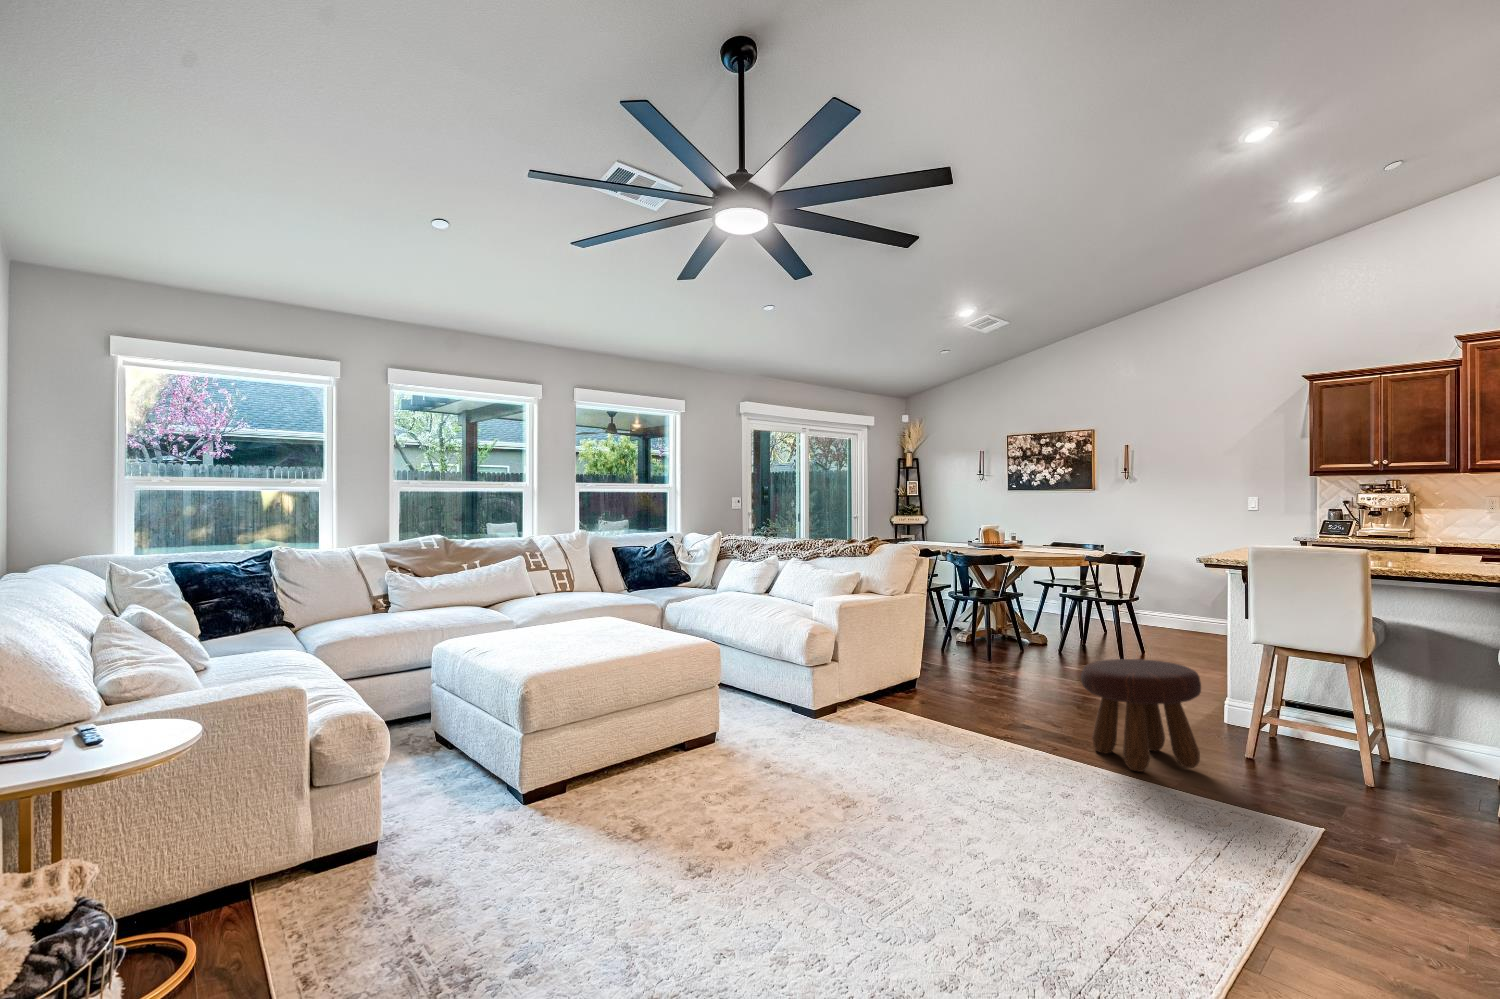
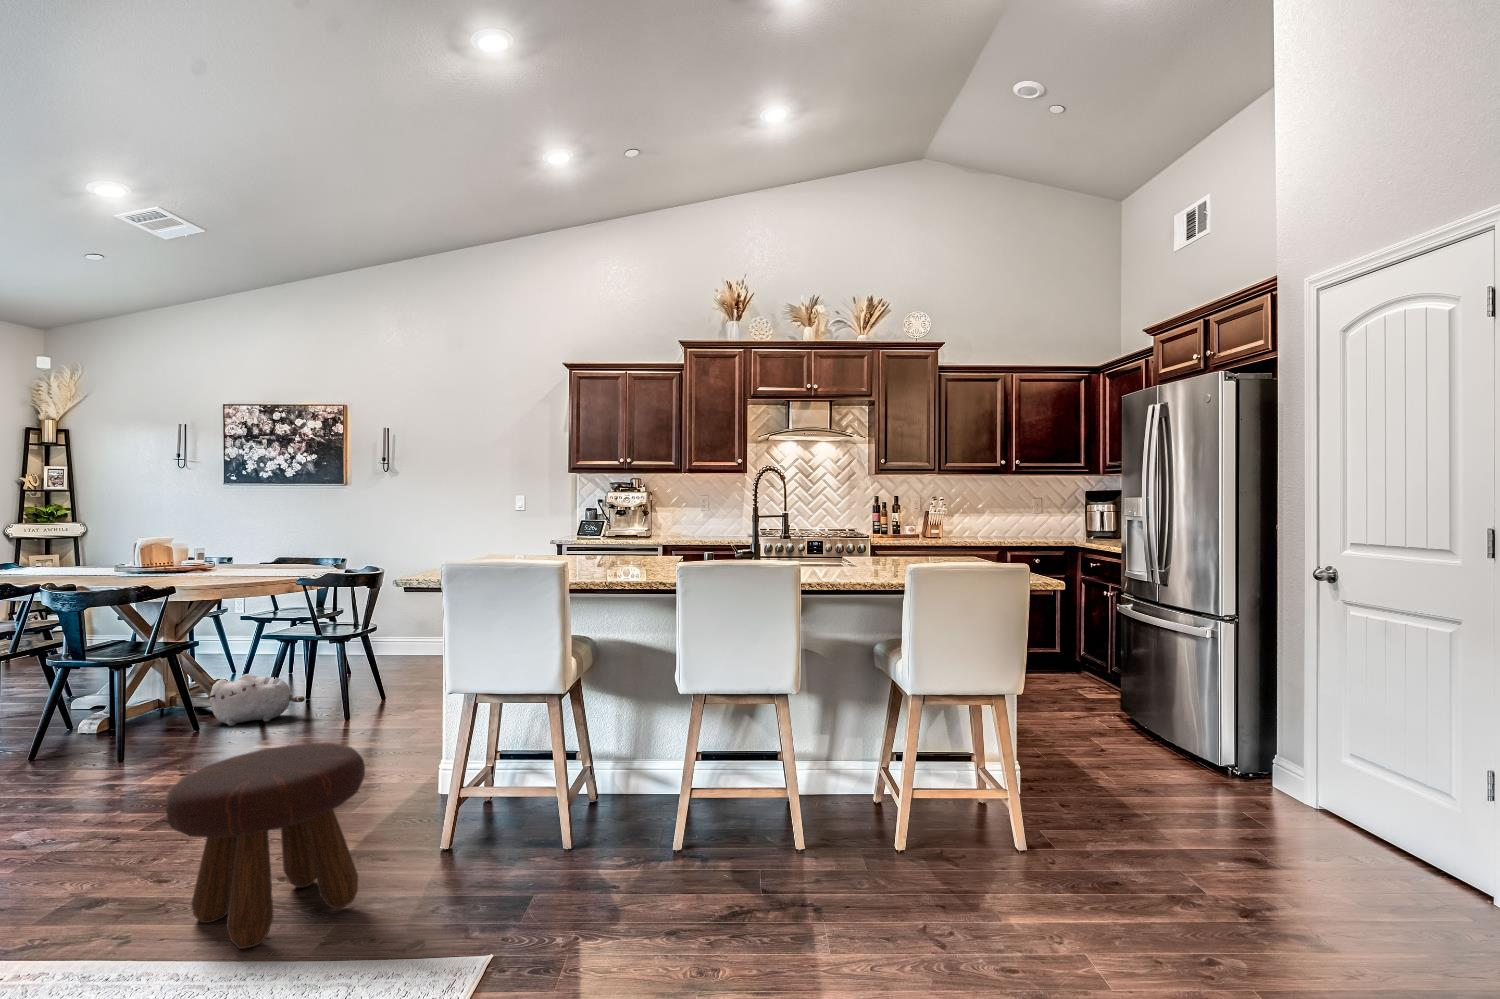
plush toy: none [1031,619,1093,653] -> present [209,674,305,726]

